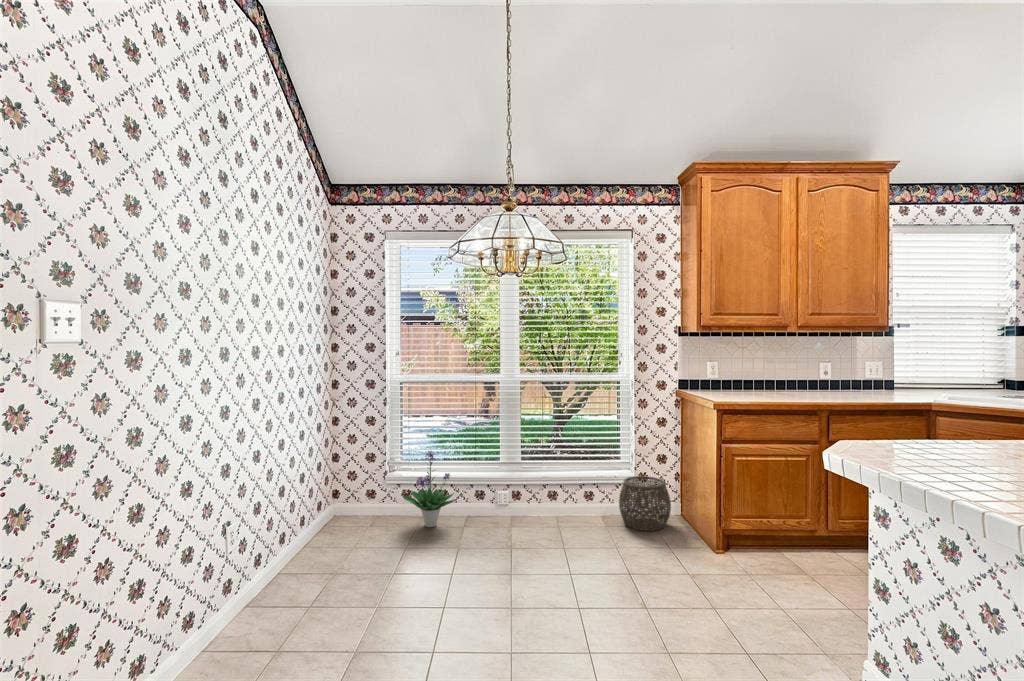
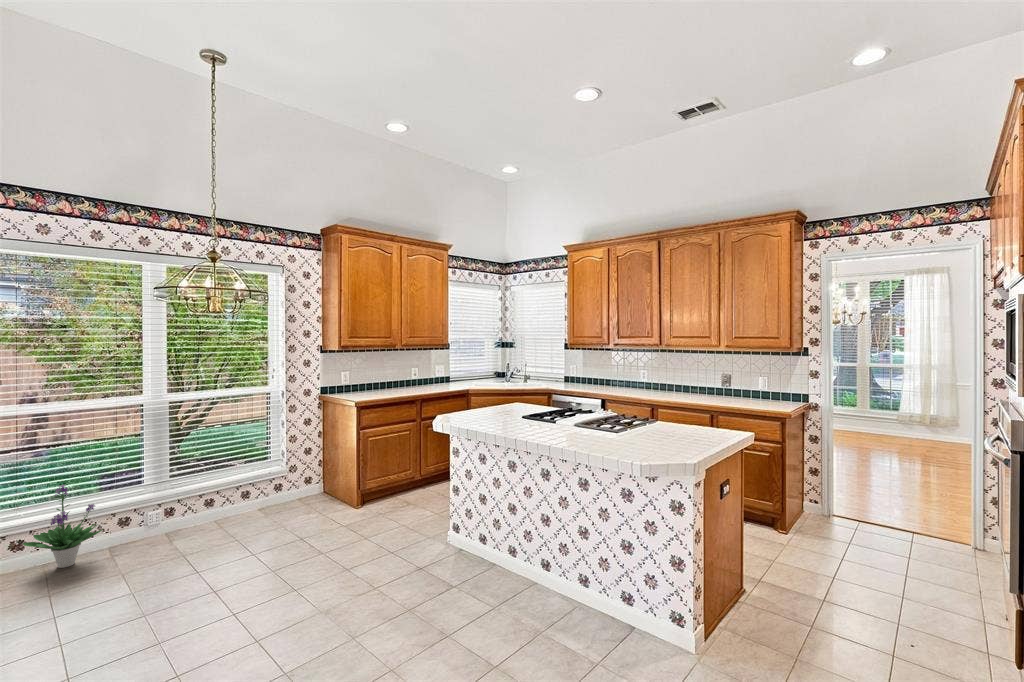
woven basket: present [619,476,671,531] -> none [276,466,321,511]

